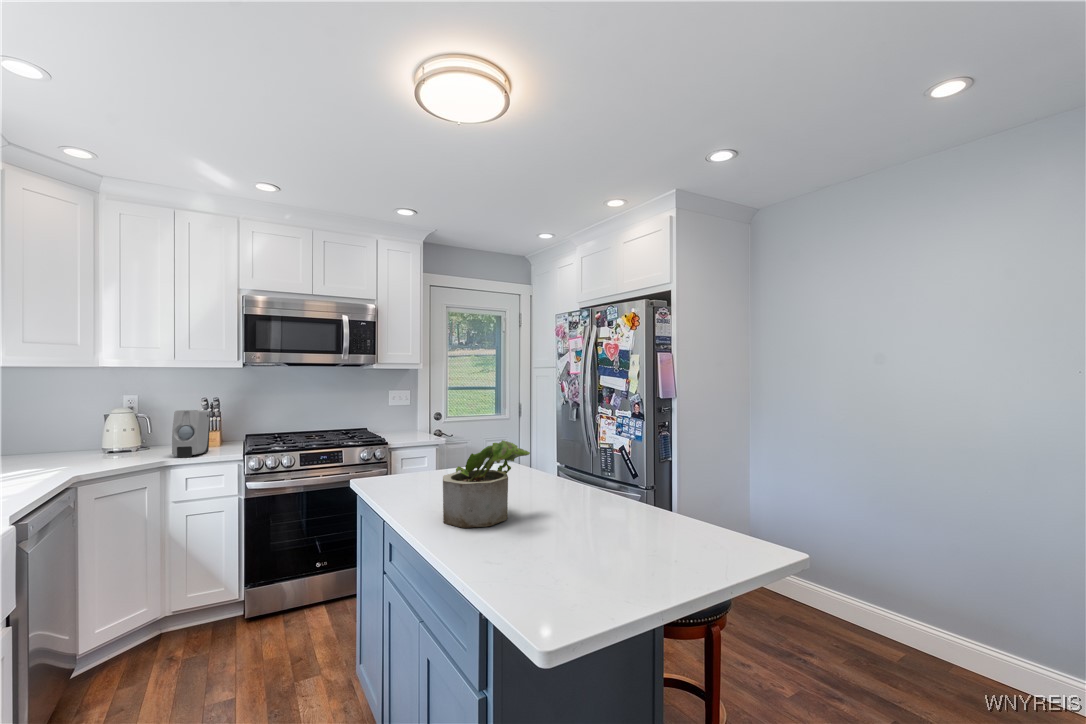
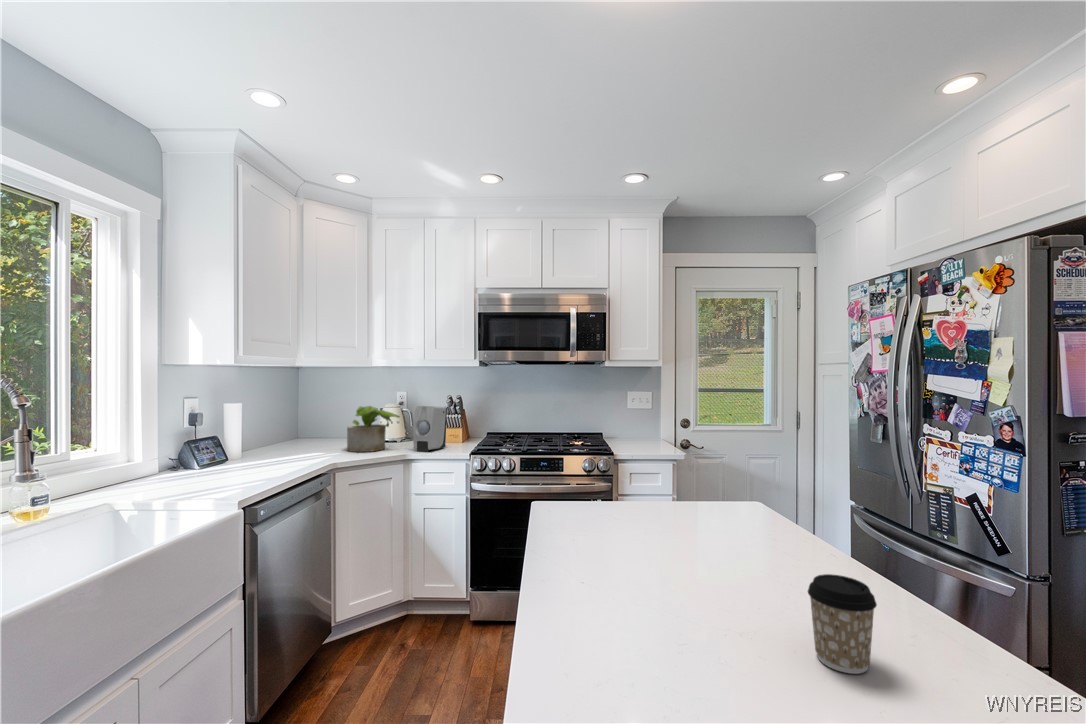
potted plant: present [443,440,530,528] -> present [347,406,400,452]
coffee cup: none [566,480,596,524] -> present [808,574,877,674]

